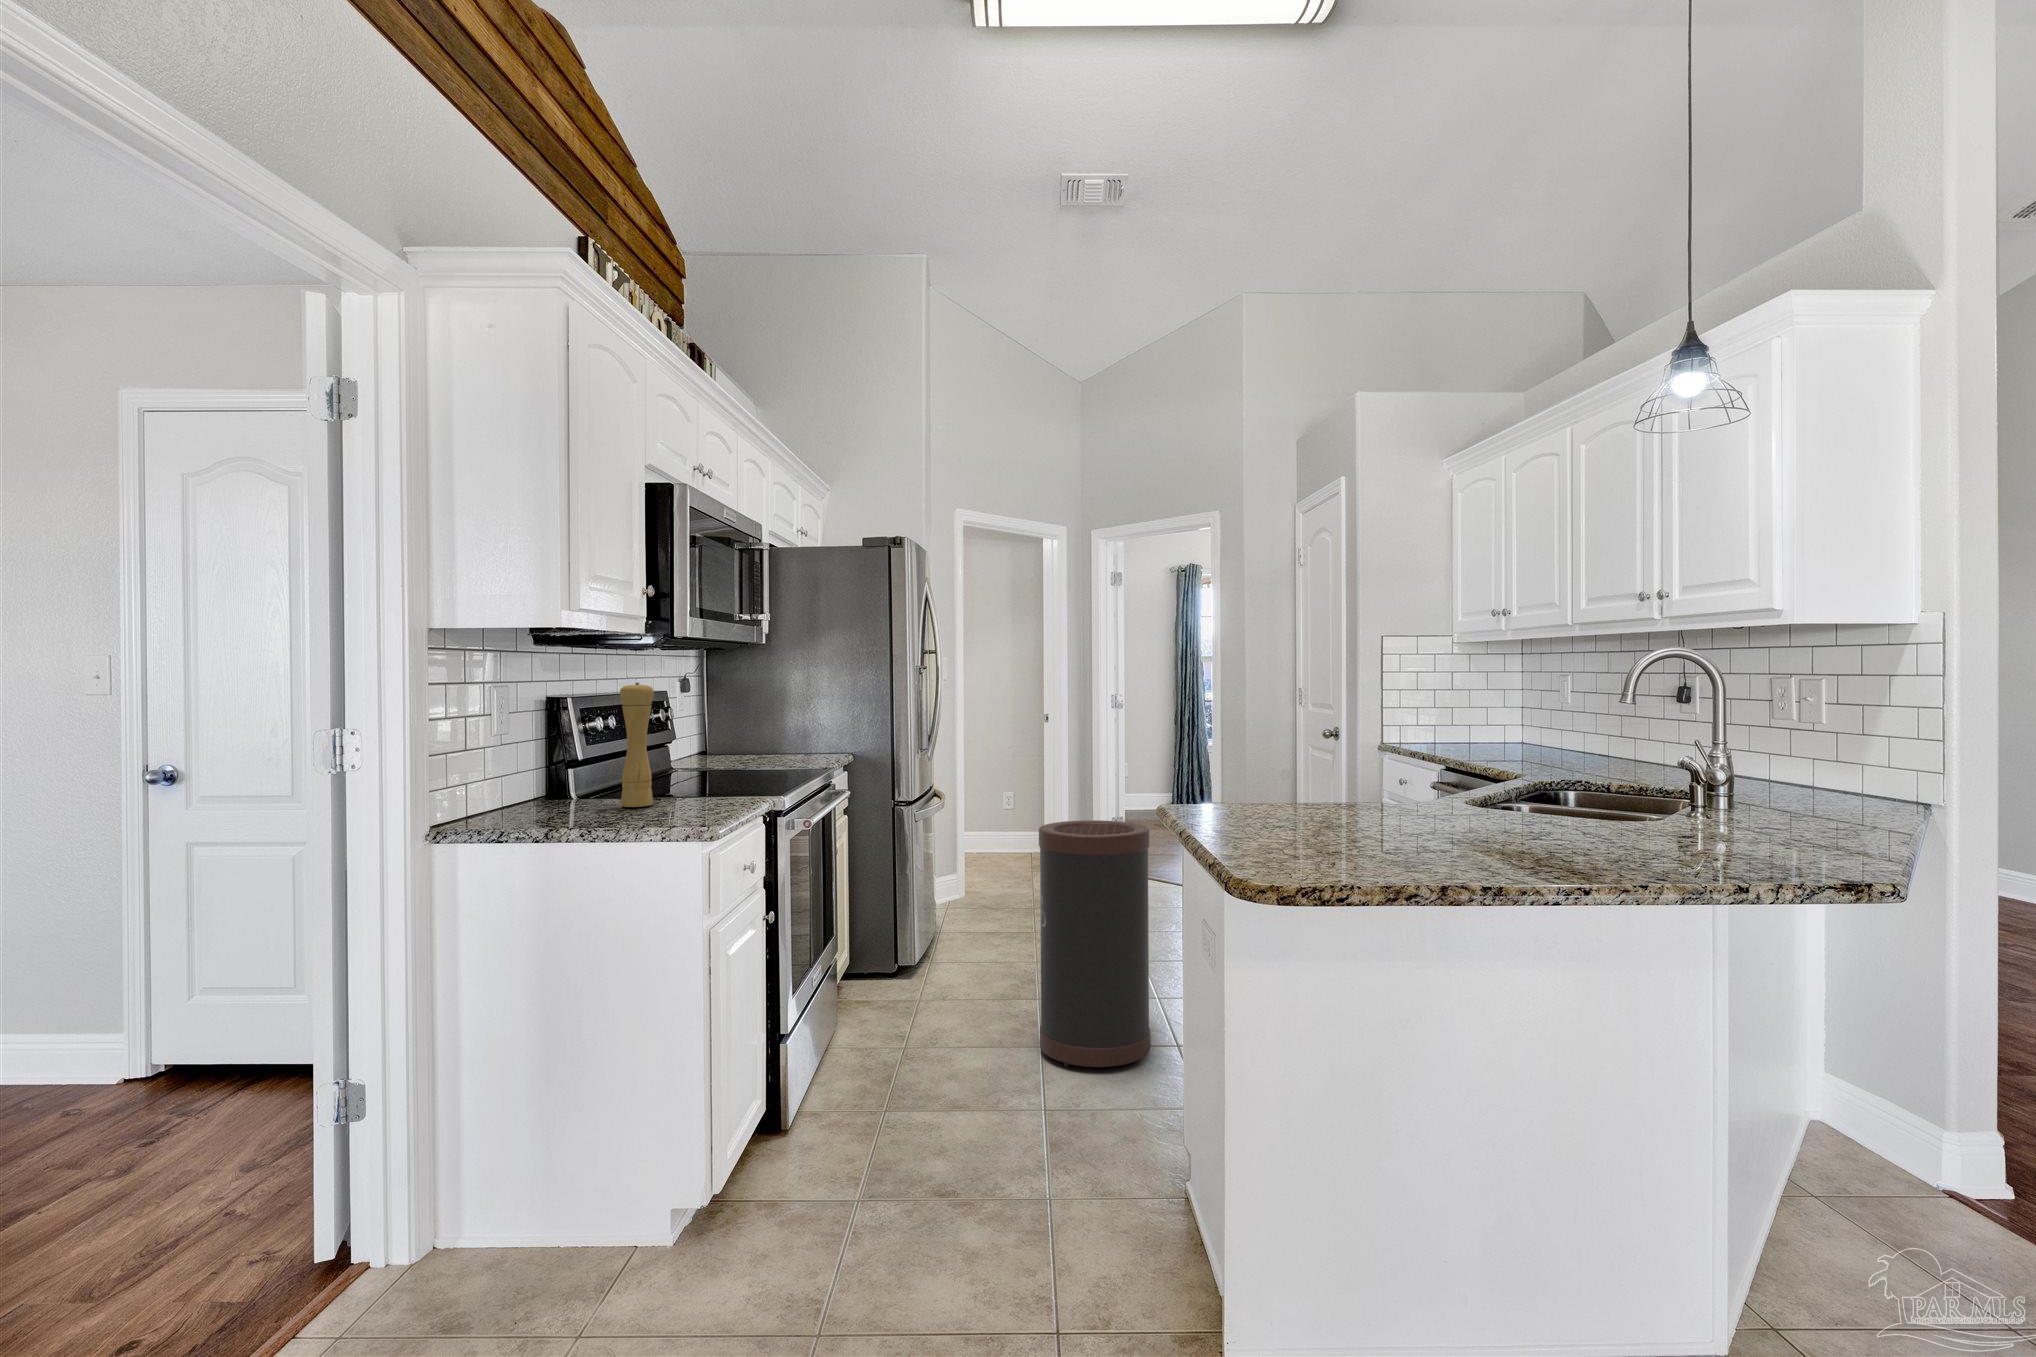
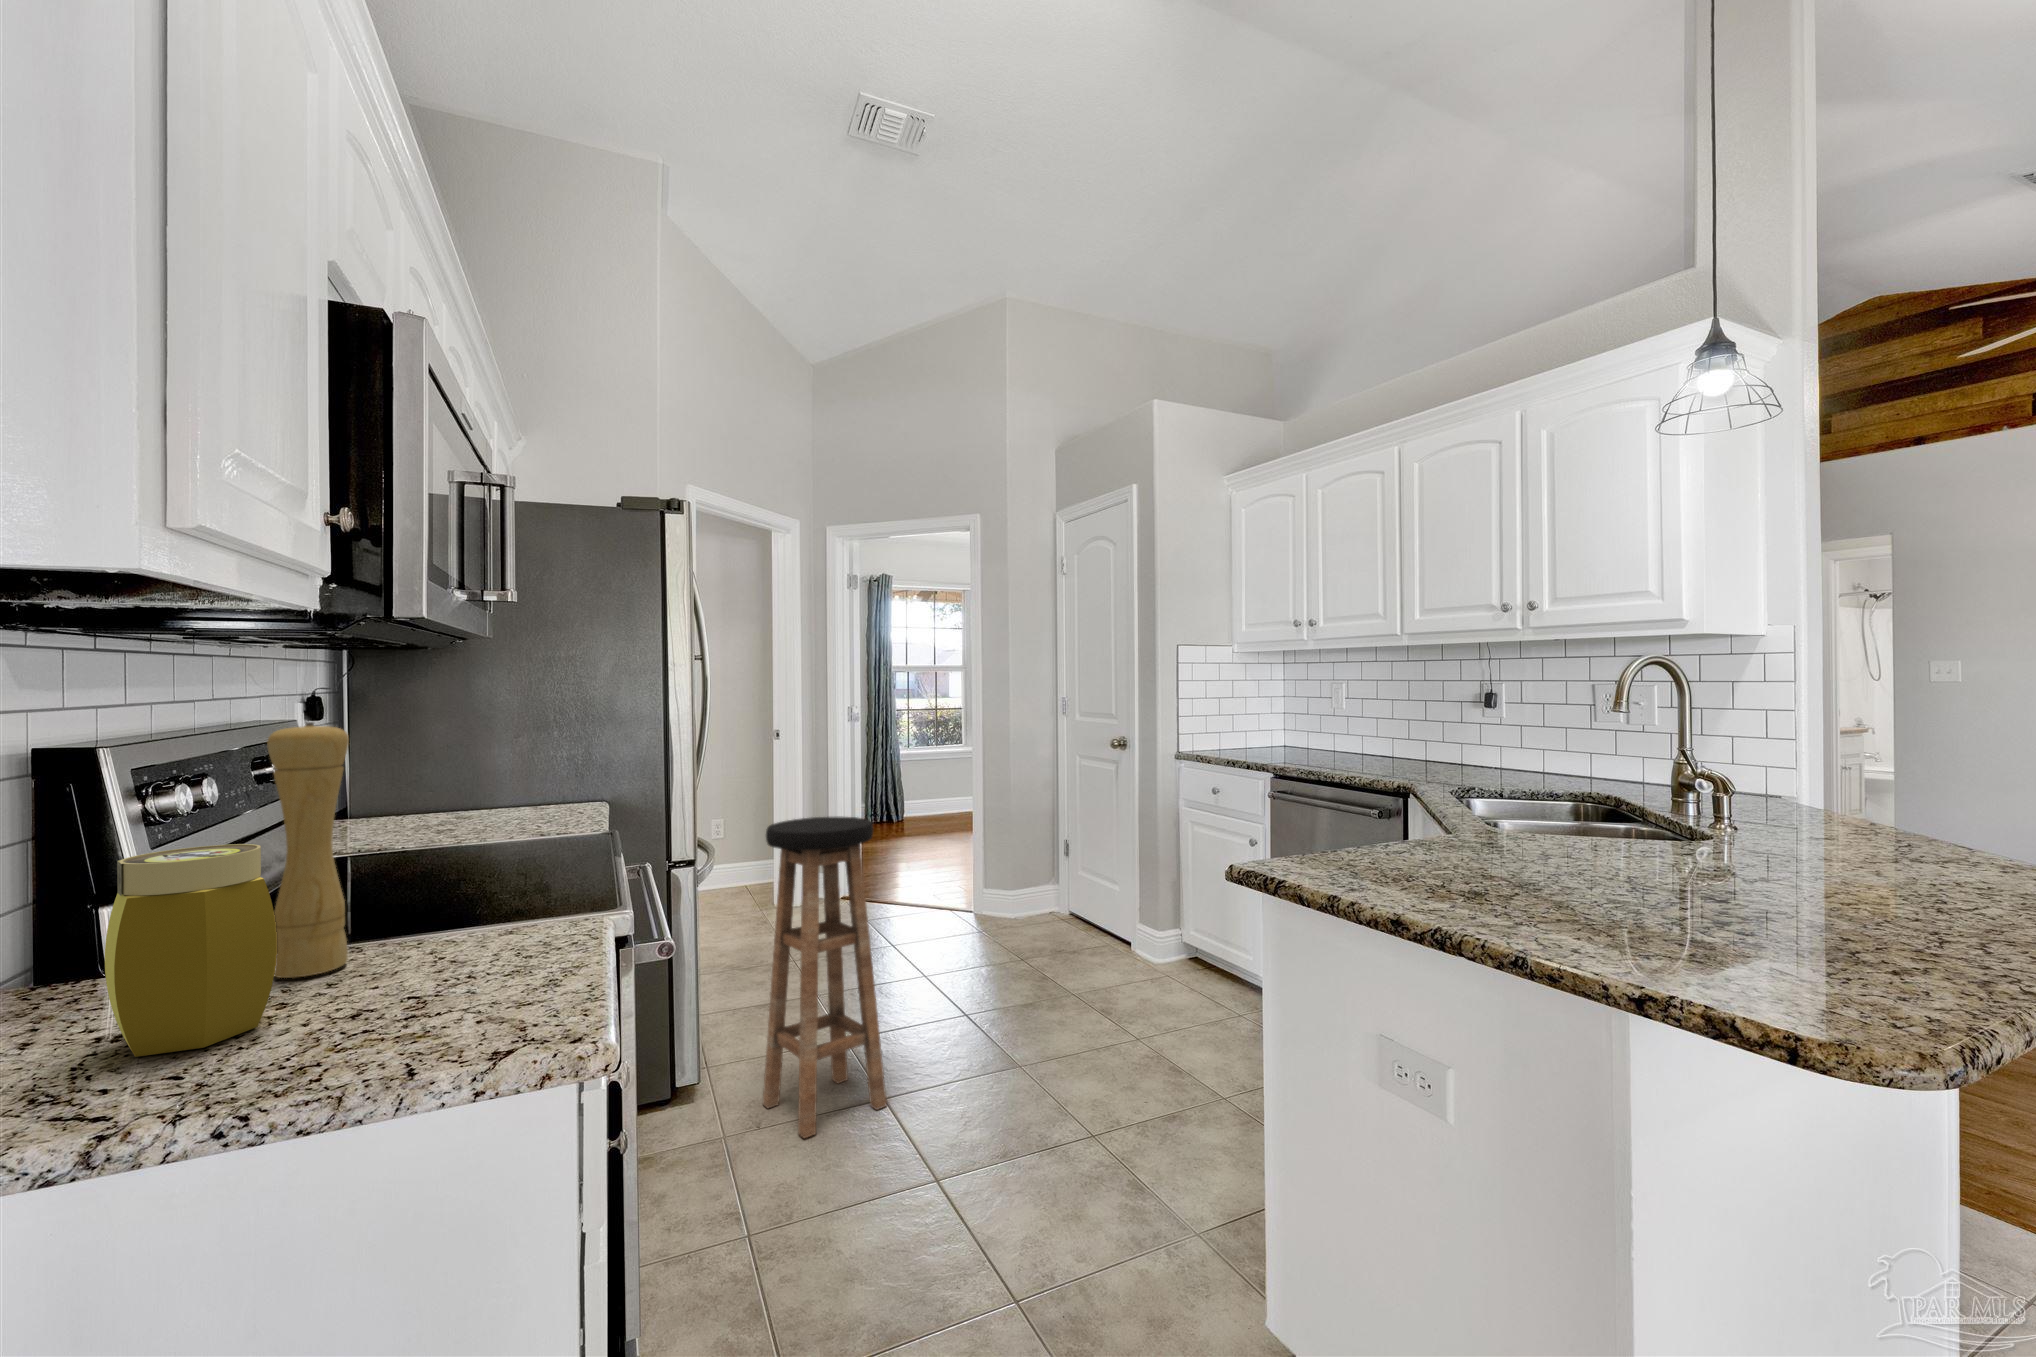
jar: none [556,737,614,821] -> present [105,844,277,1057]
bar stool: none [957,776,1043,1015] -> present [763,817,887,1138]
trash can: present [1039,820,1151,1067] -> none [916,868,1059,1200]

